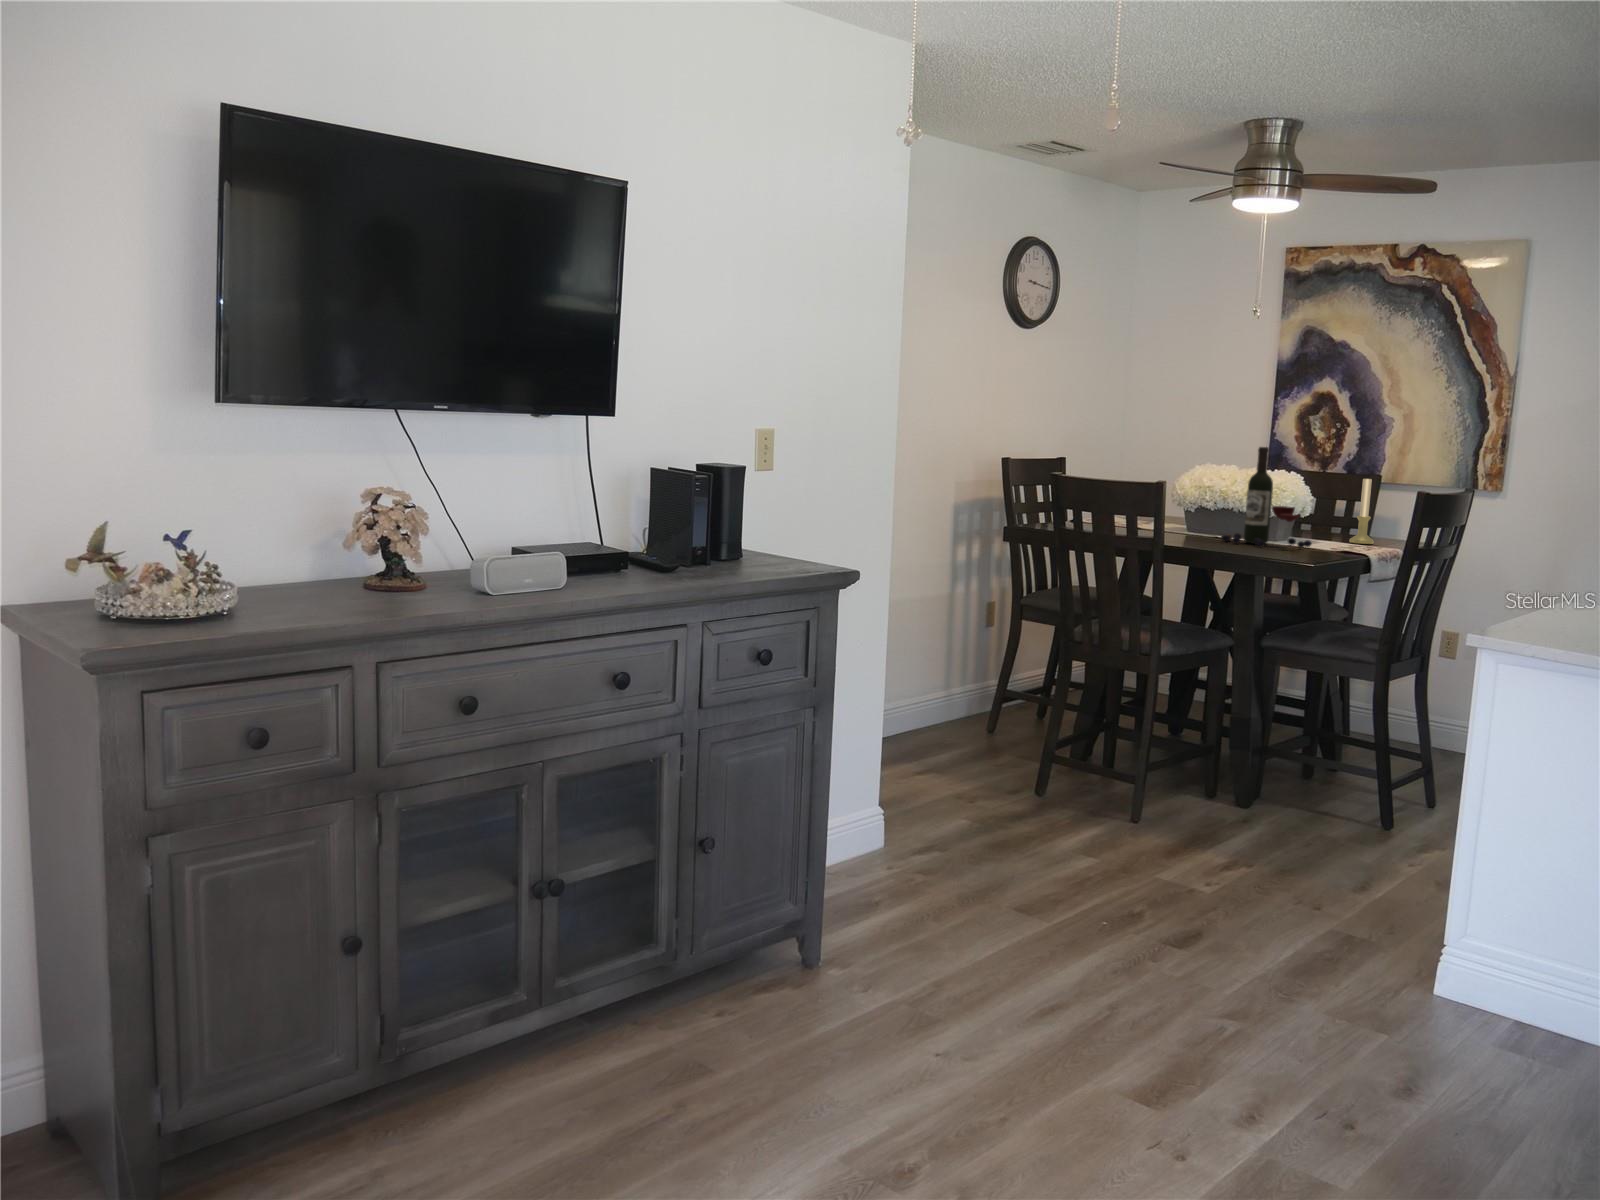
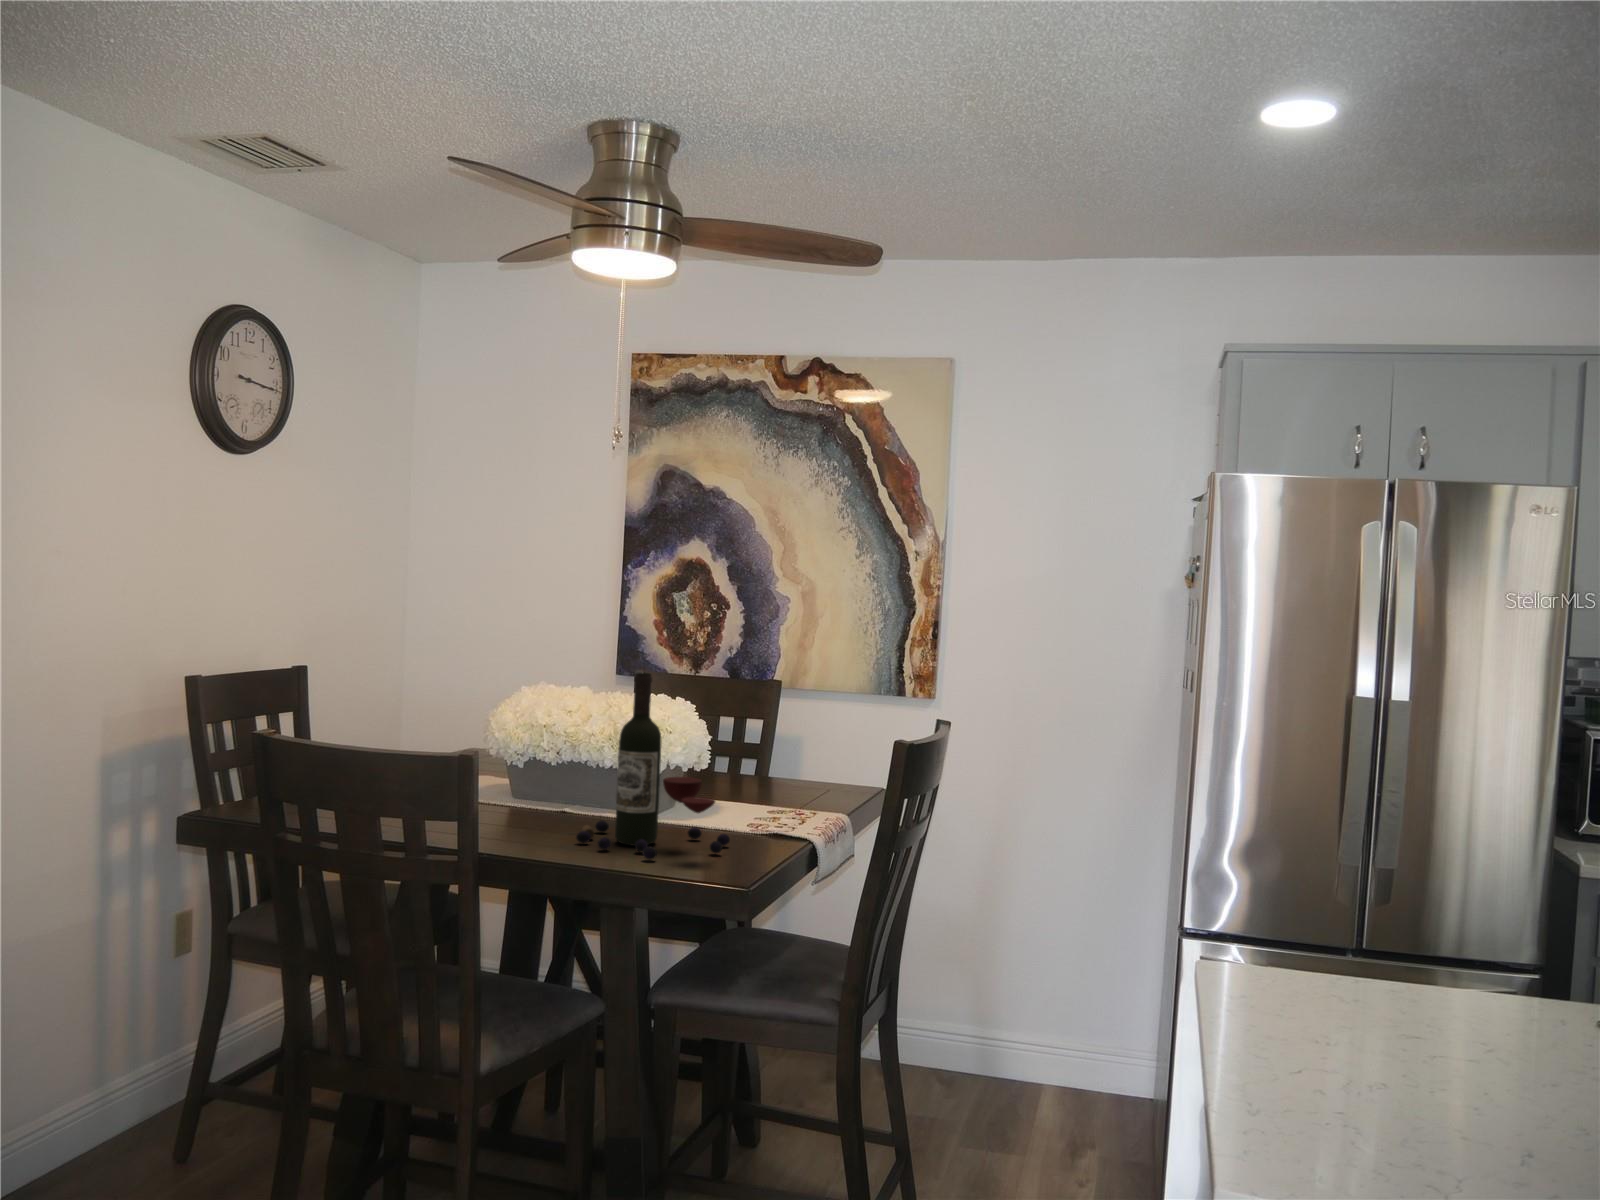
candle holder: present [1349,478,1374,544] -> none [770,705,807,814]

